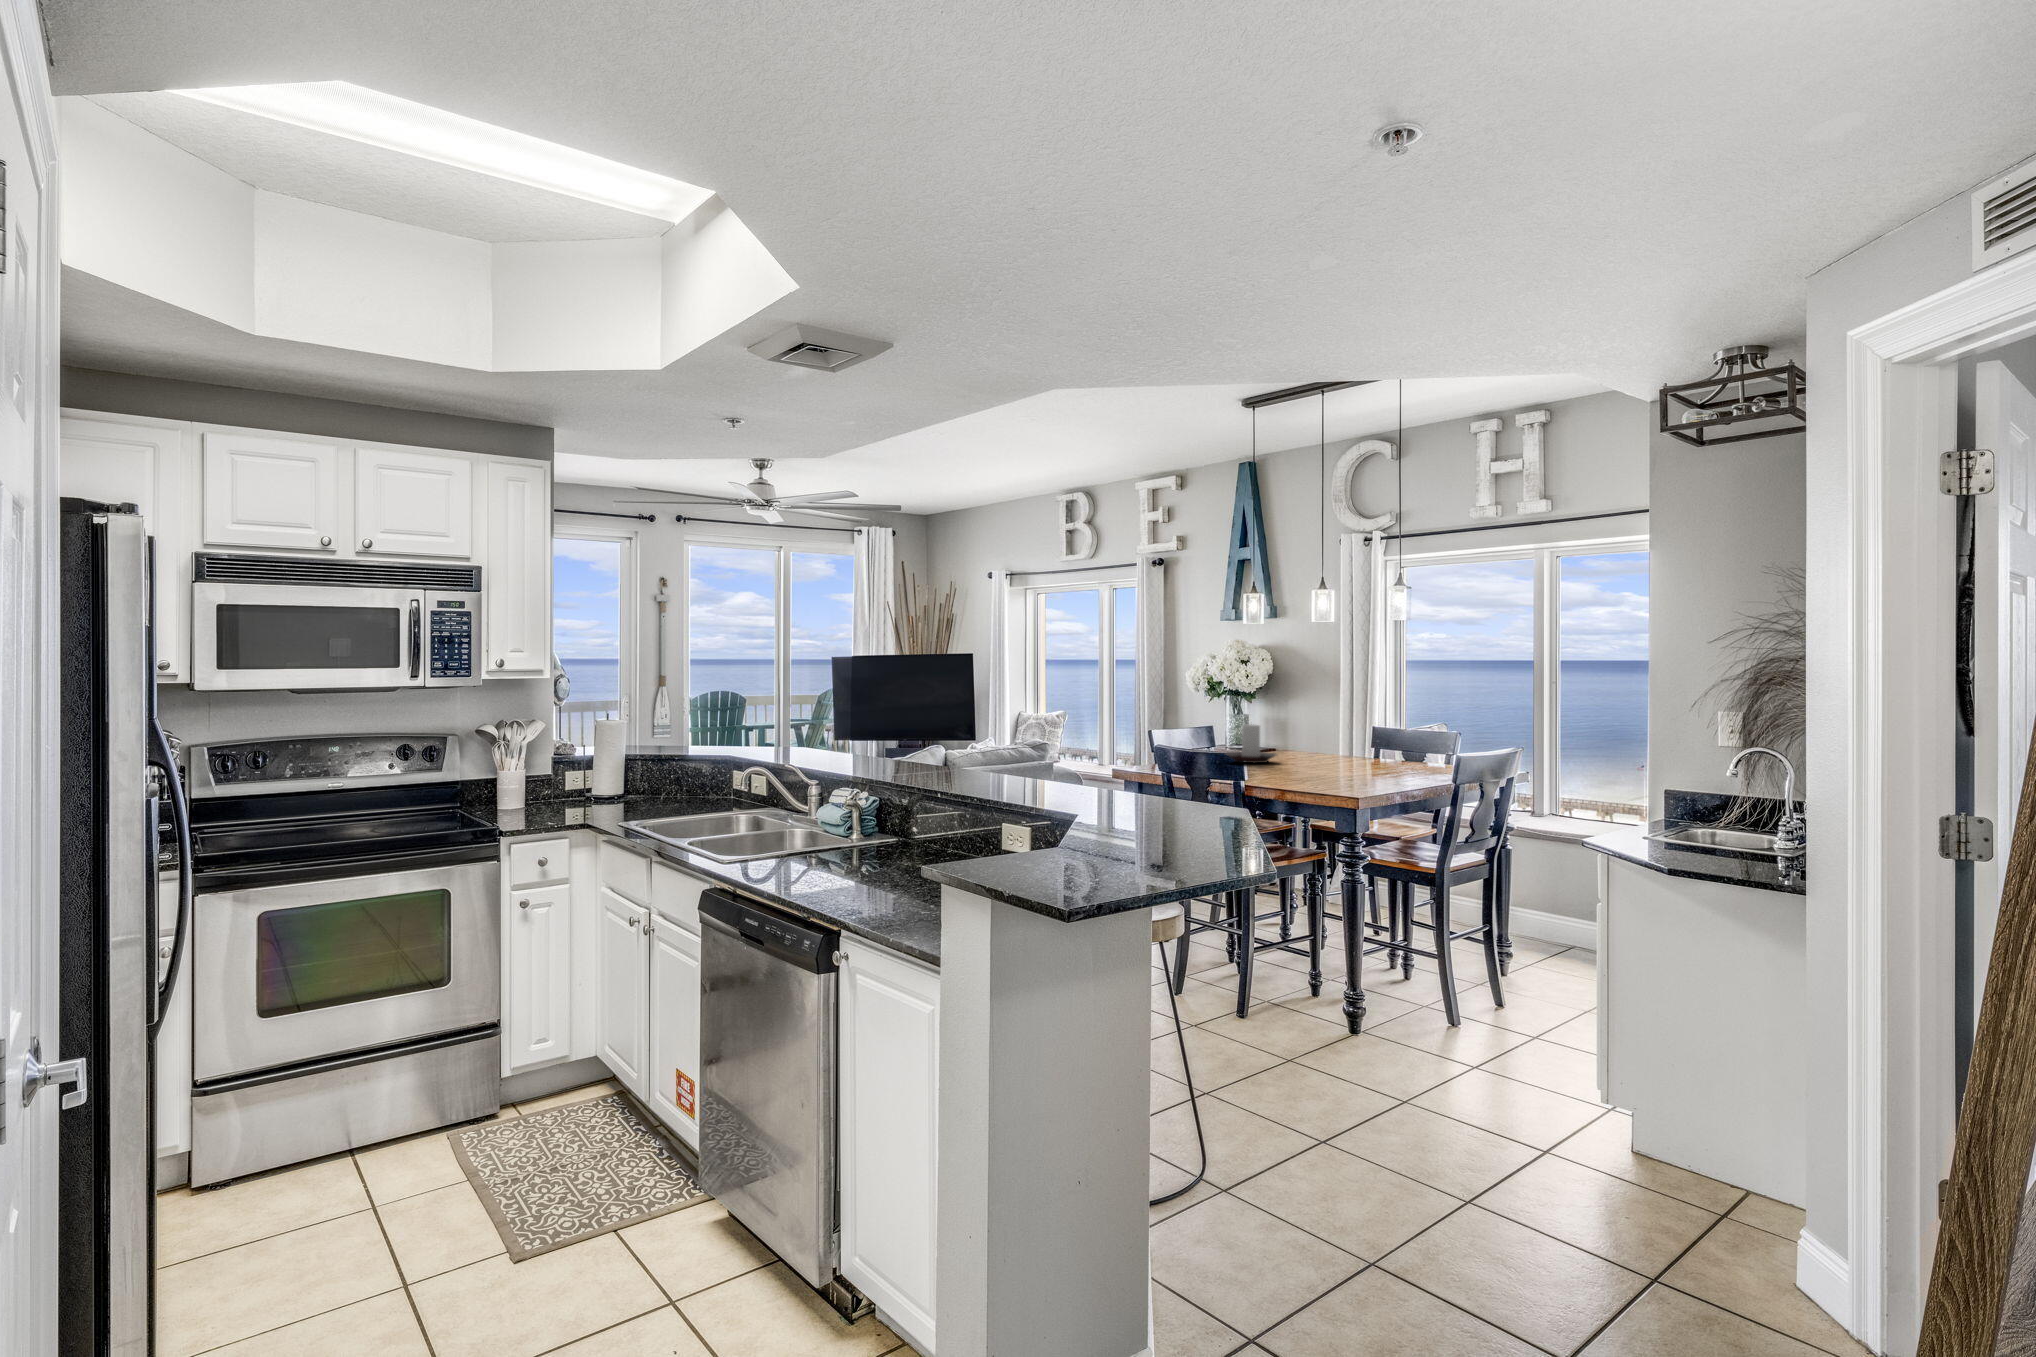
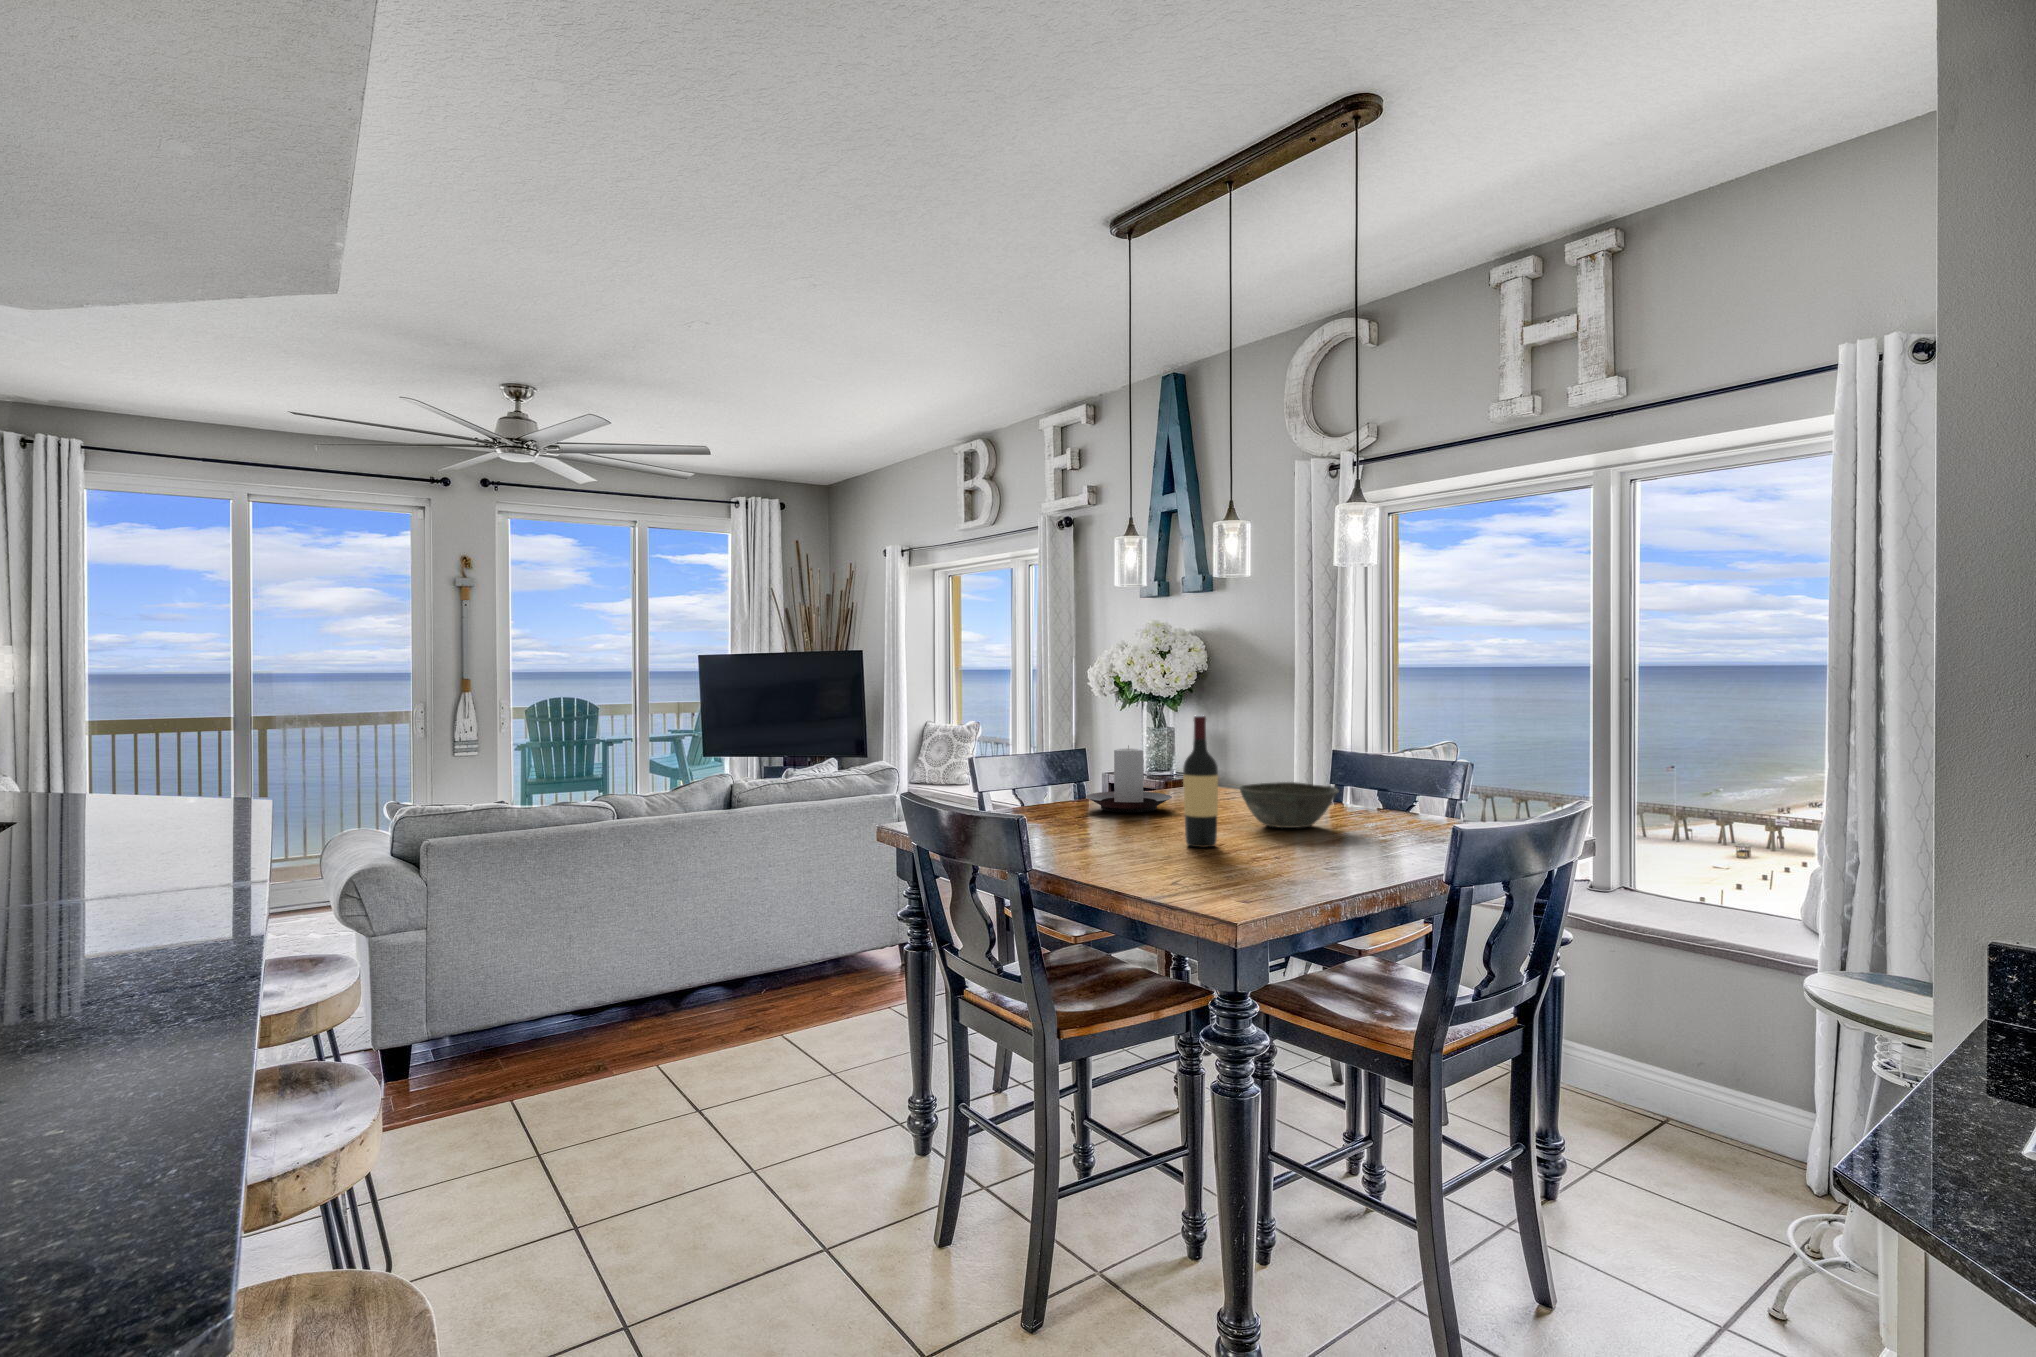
wine bottle: none [1306,703,1326,776] -> present [1183,715,1218,848]
bowl: none [1326,744,1387,769] -> present [1238,782,1339,828]

